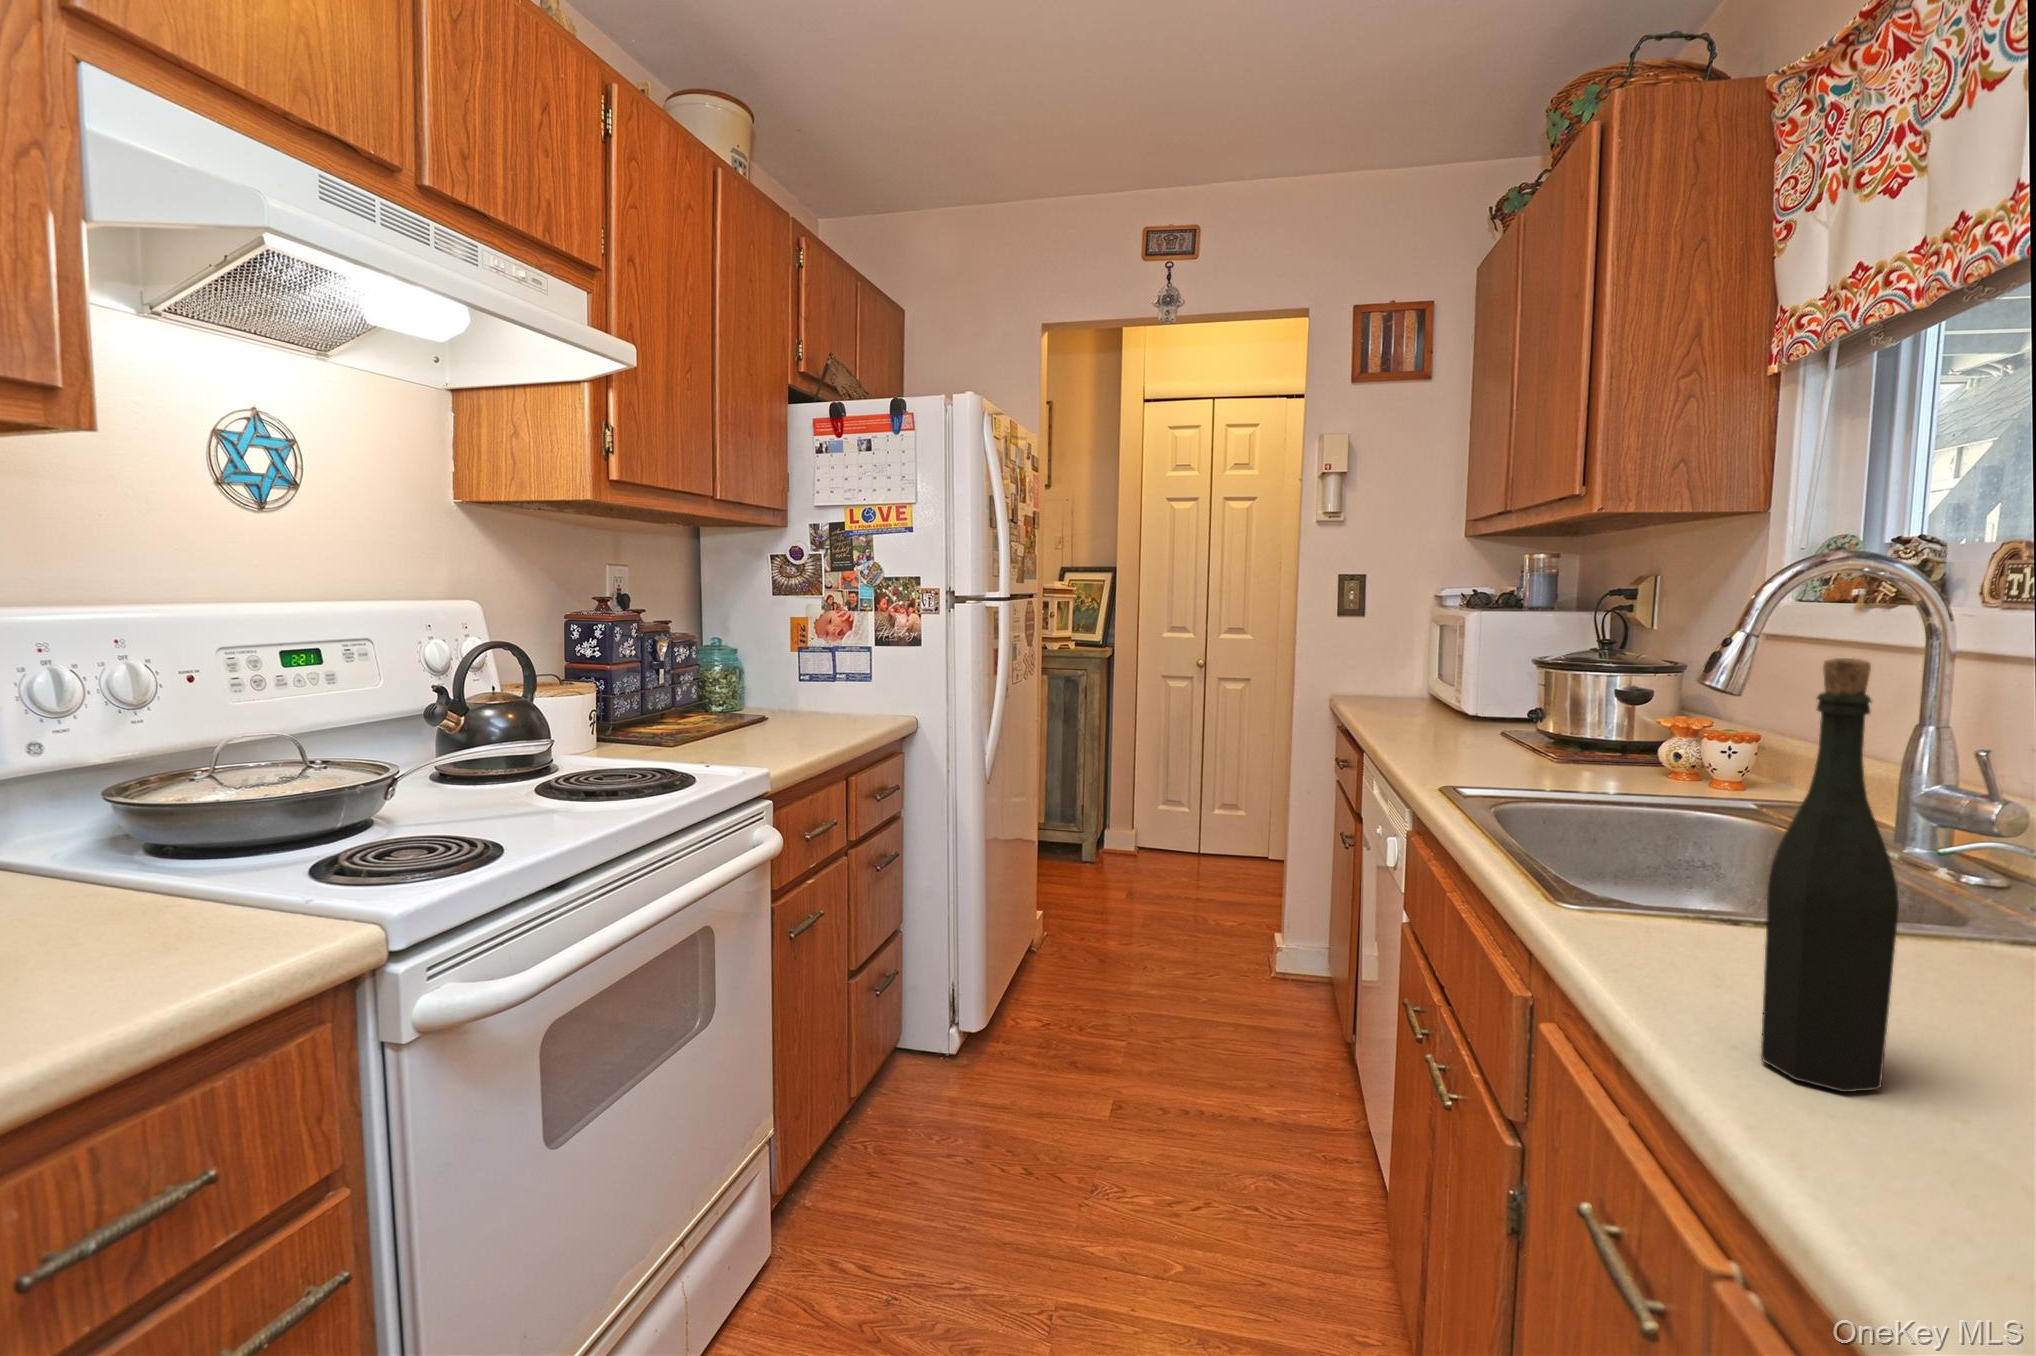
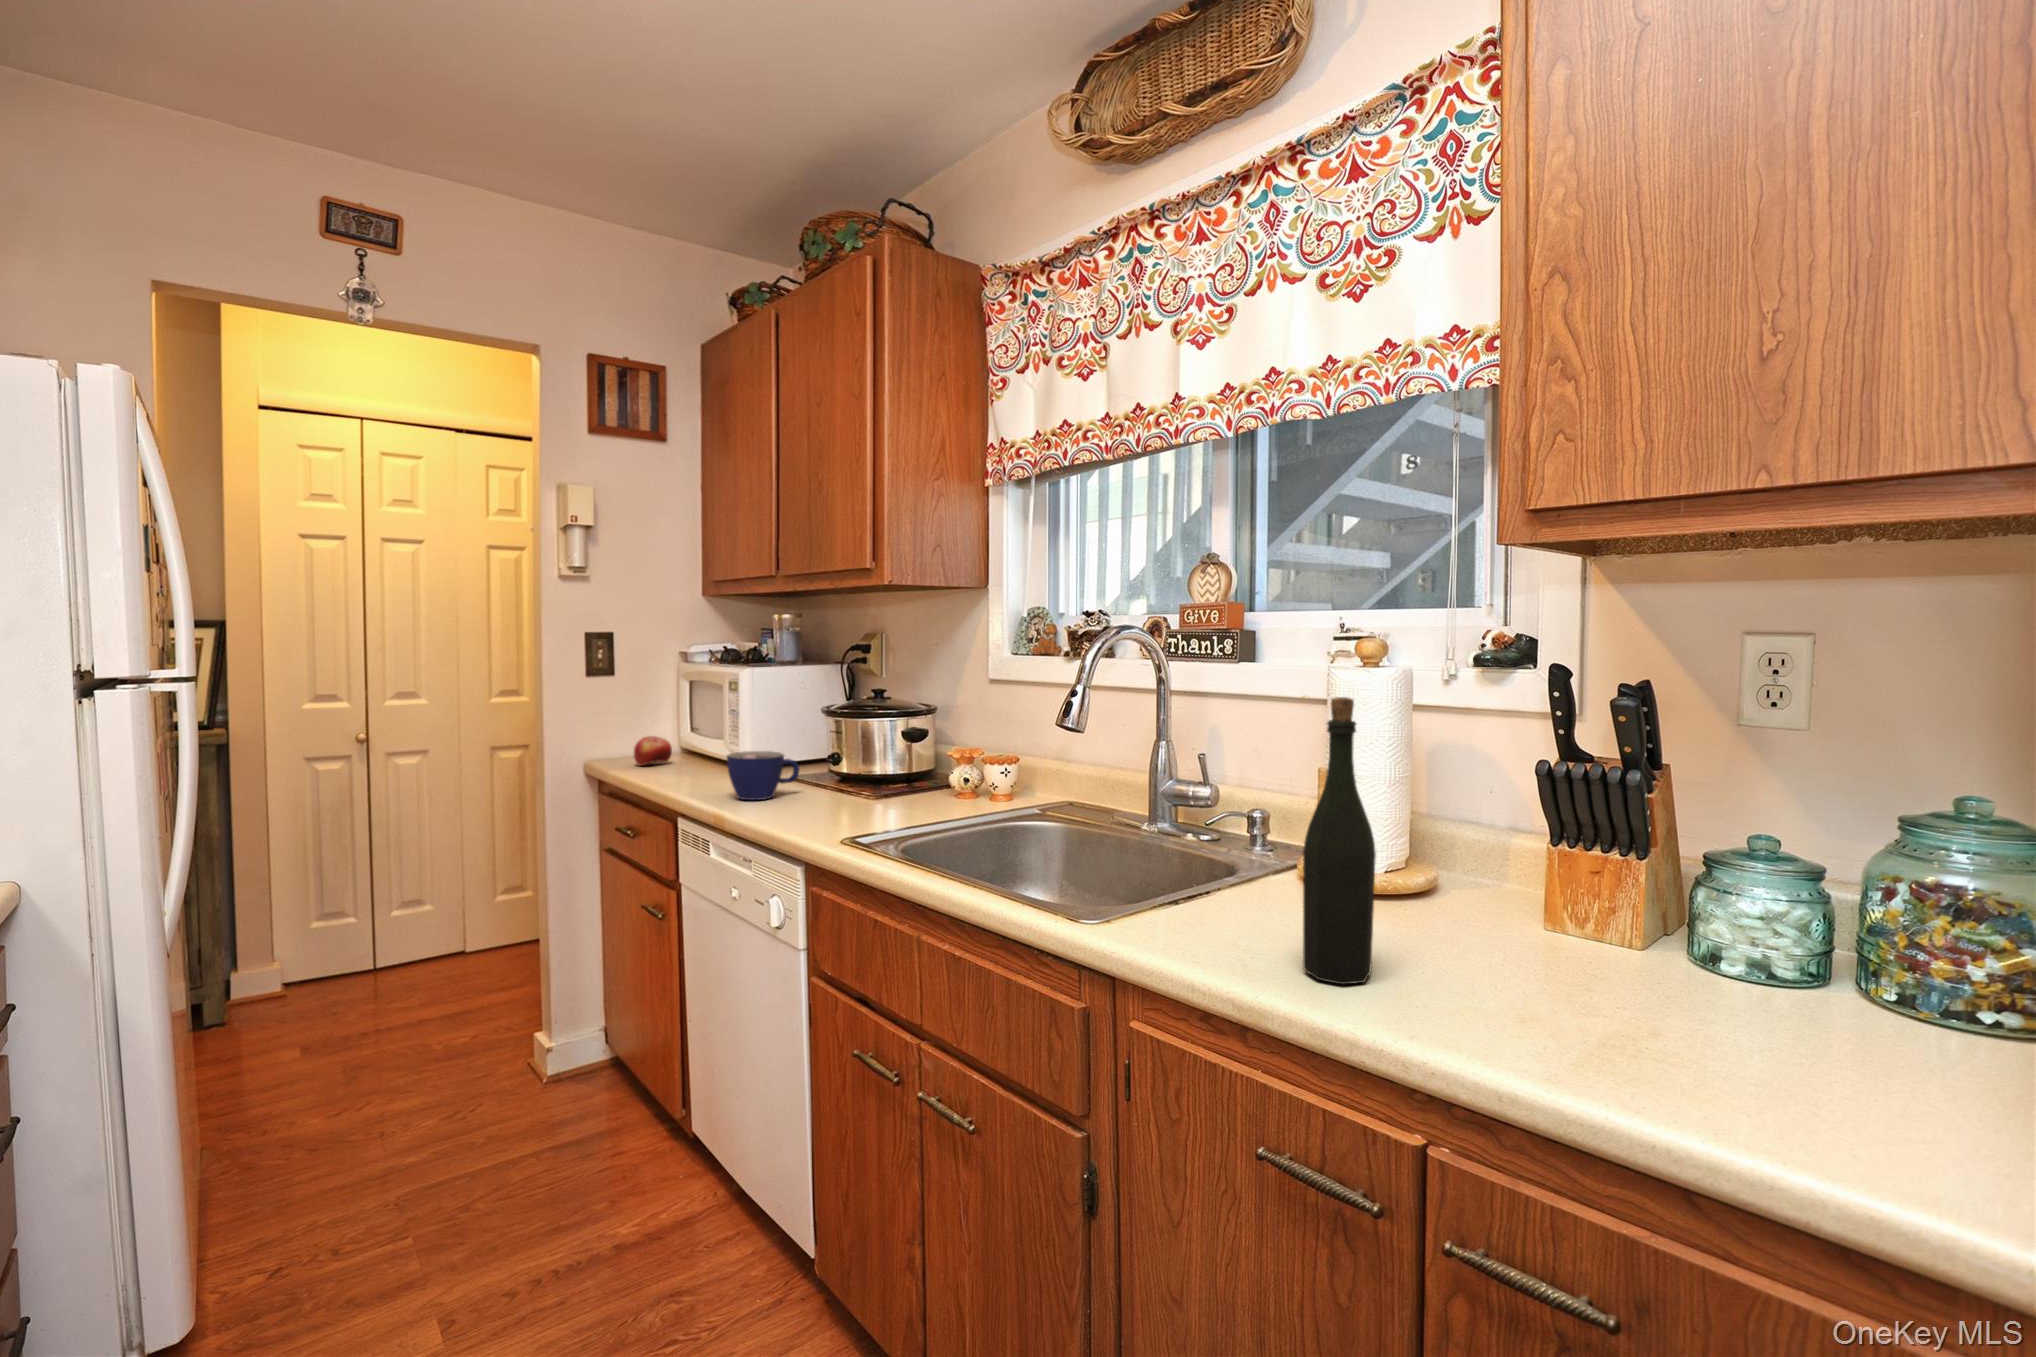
fruit: none [1369,676,1406,704] -> present [634,736,672,766]
cup: none [1401,695,1481,745] -> present [727,751,799,800]

